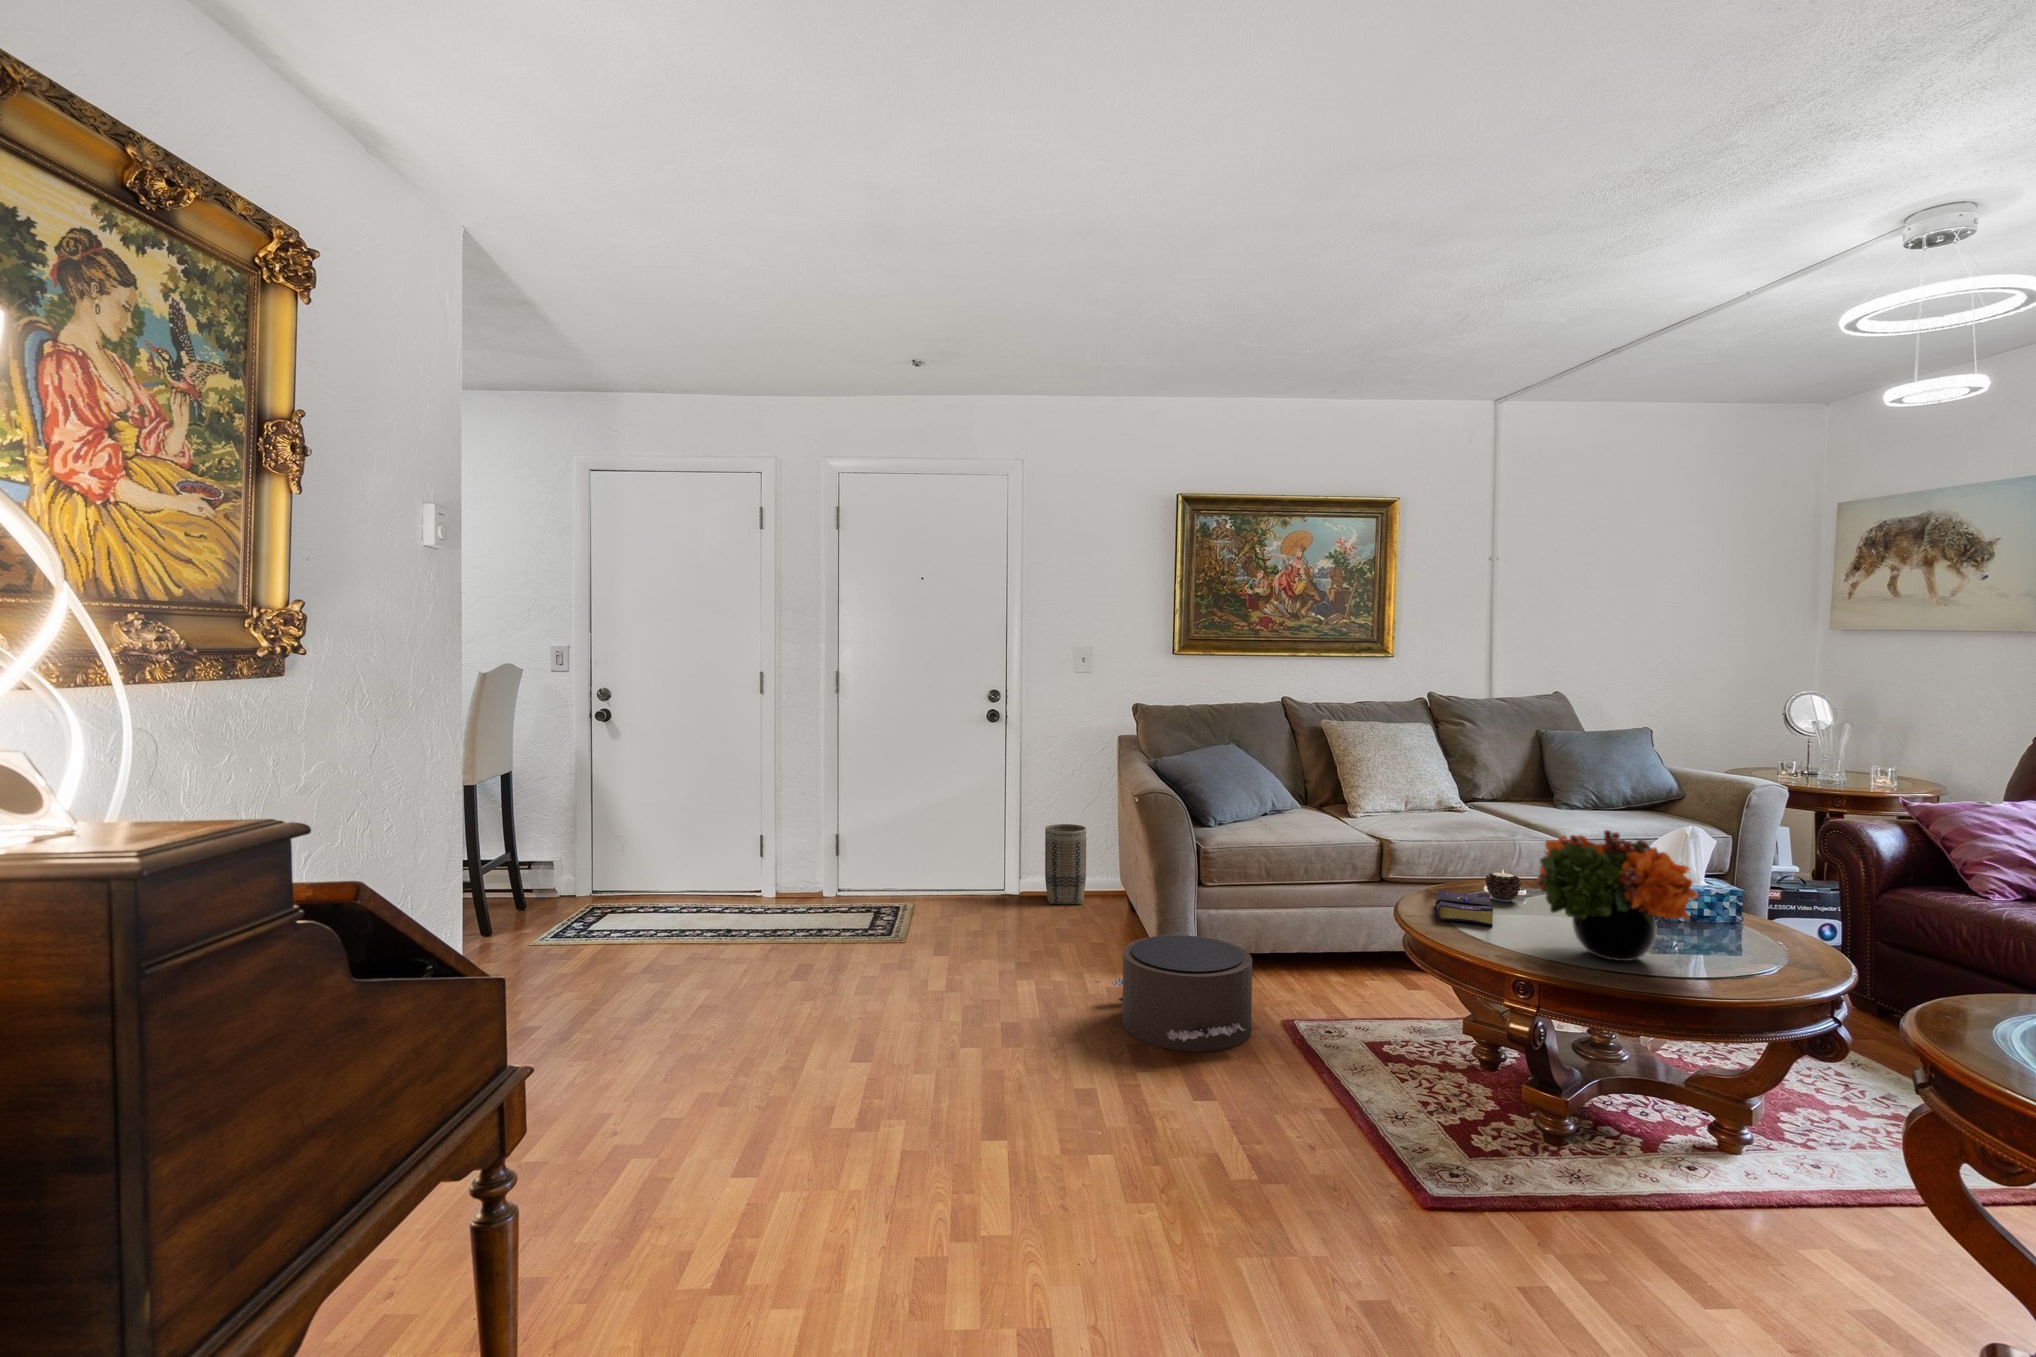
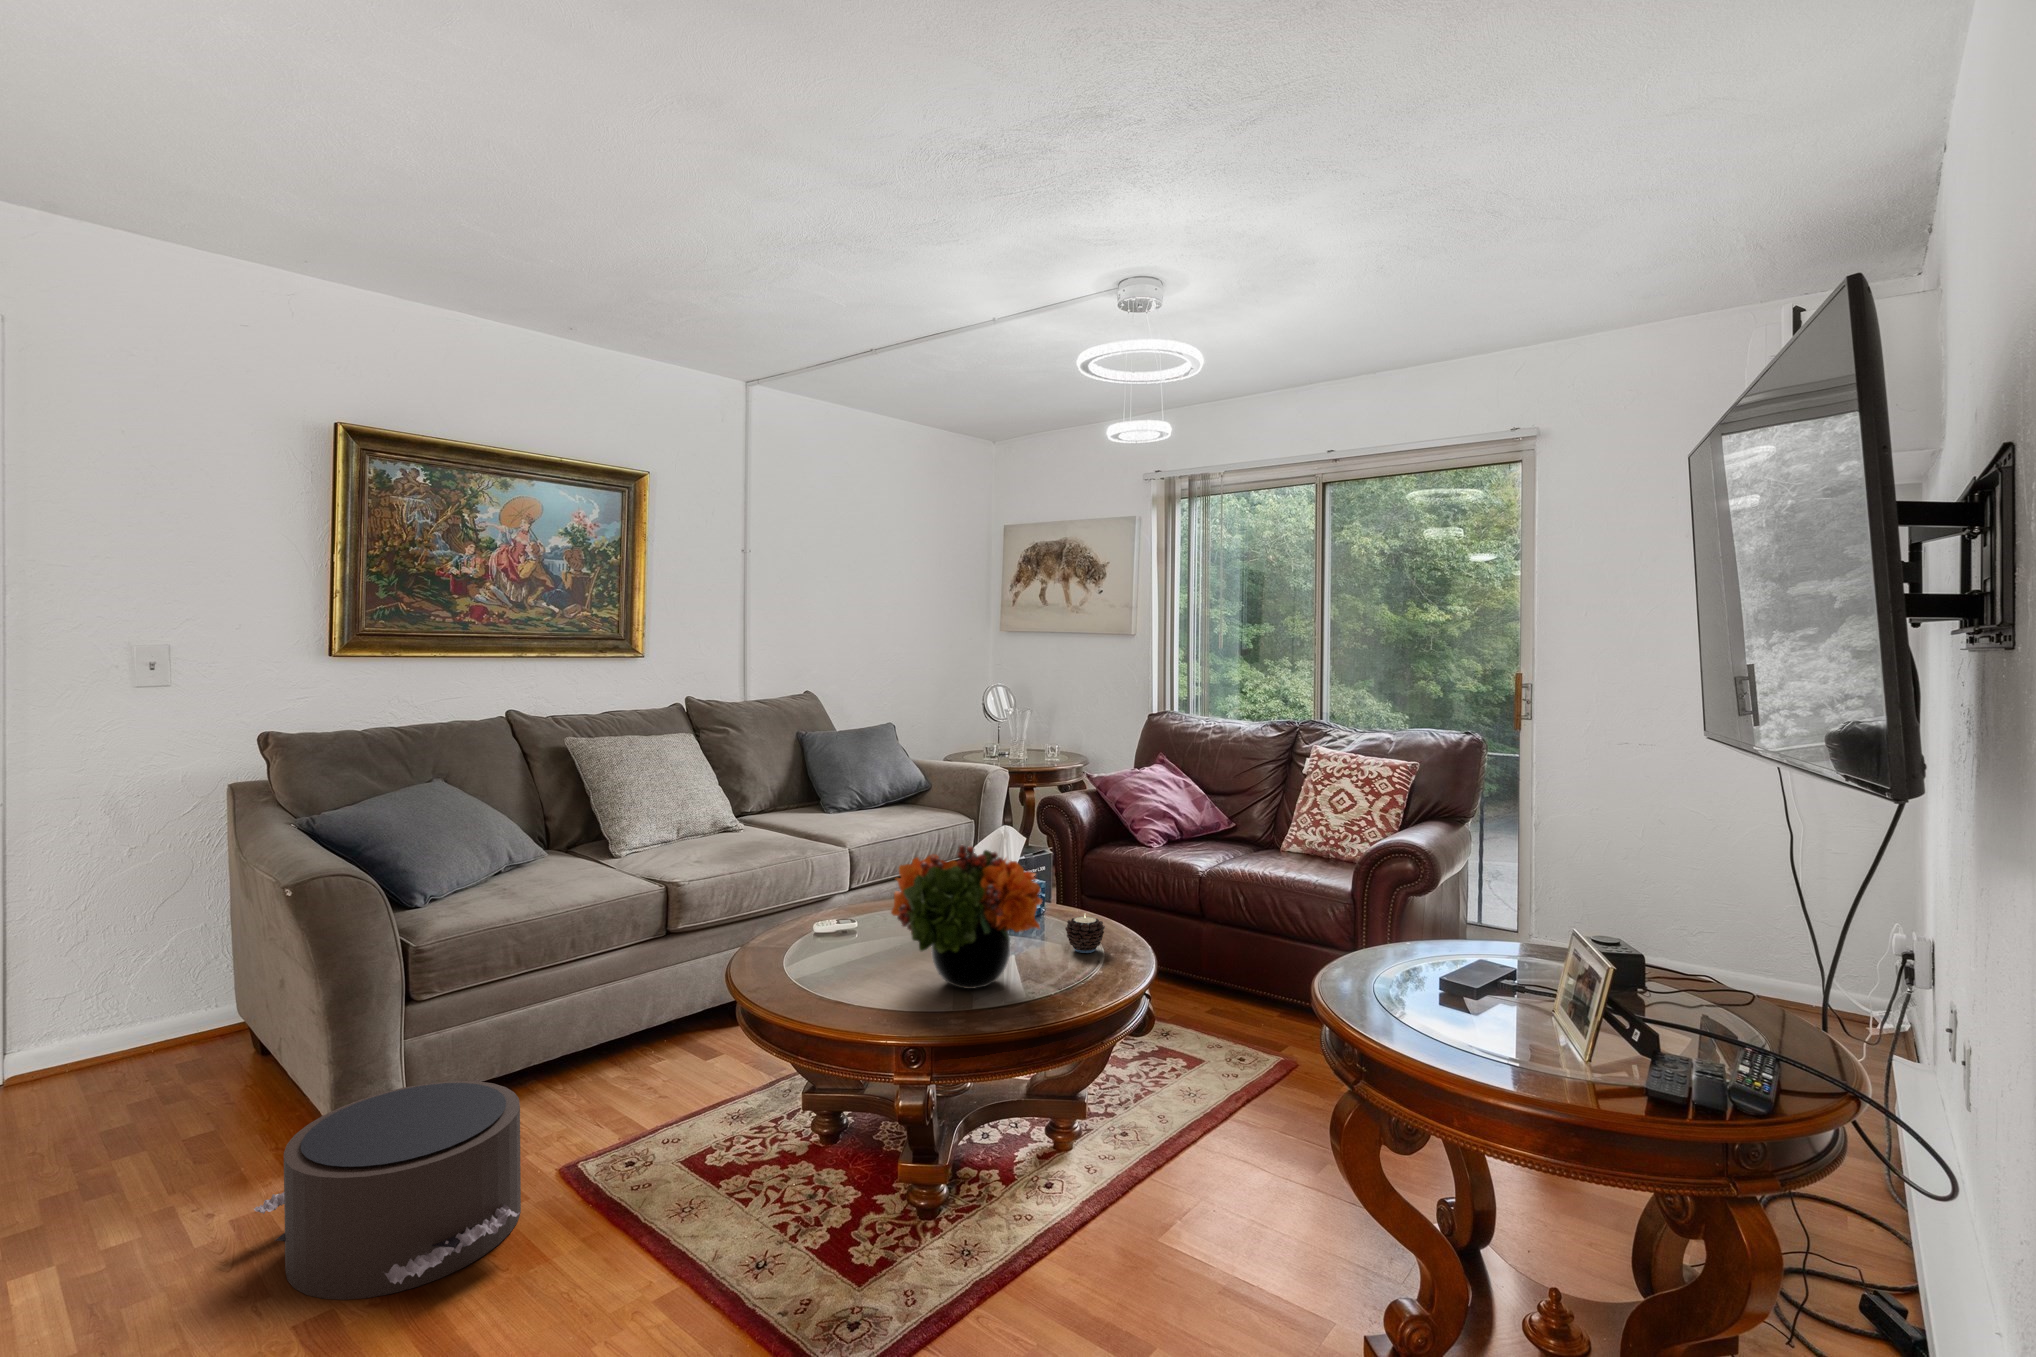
basket: present [1045,824,1086,904] -> none [80,937,172,1083]
candle: present [1485,871,1522,902] -> present [1065,915,1105,953]
book: present [1435,890,1493,926] -> none [767,935,842,983]

